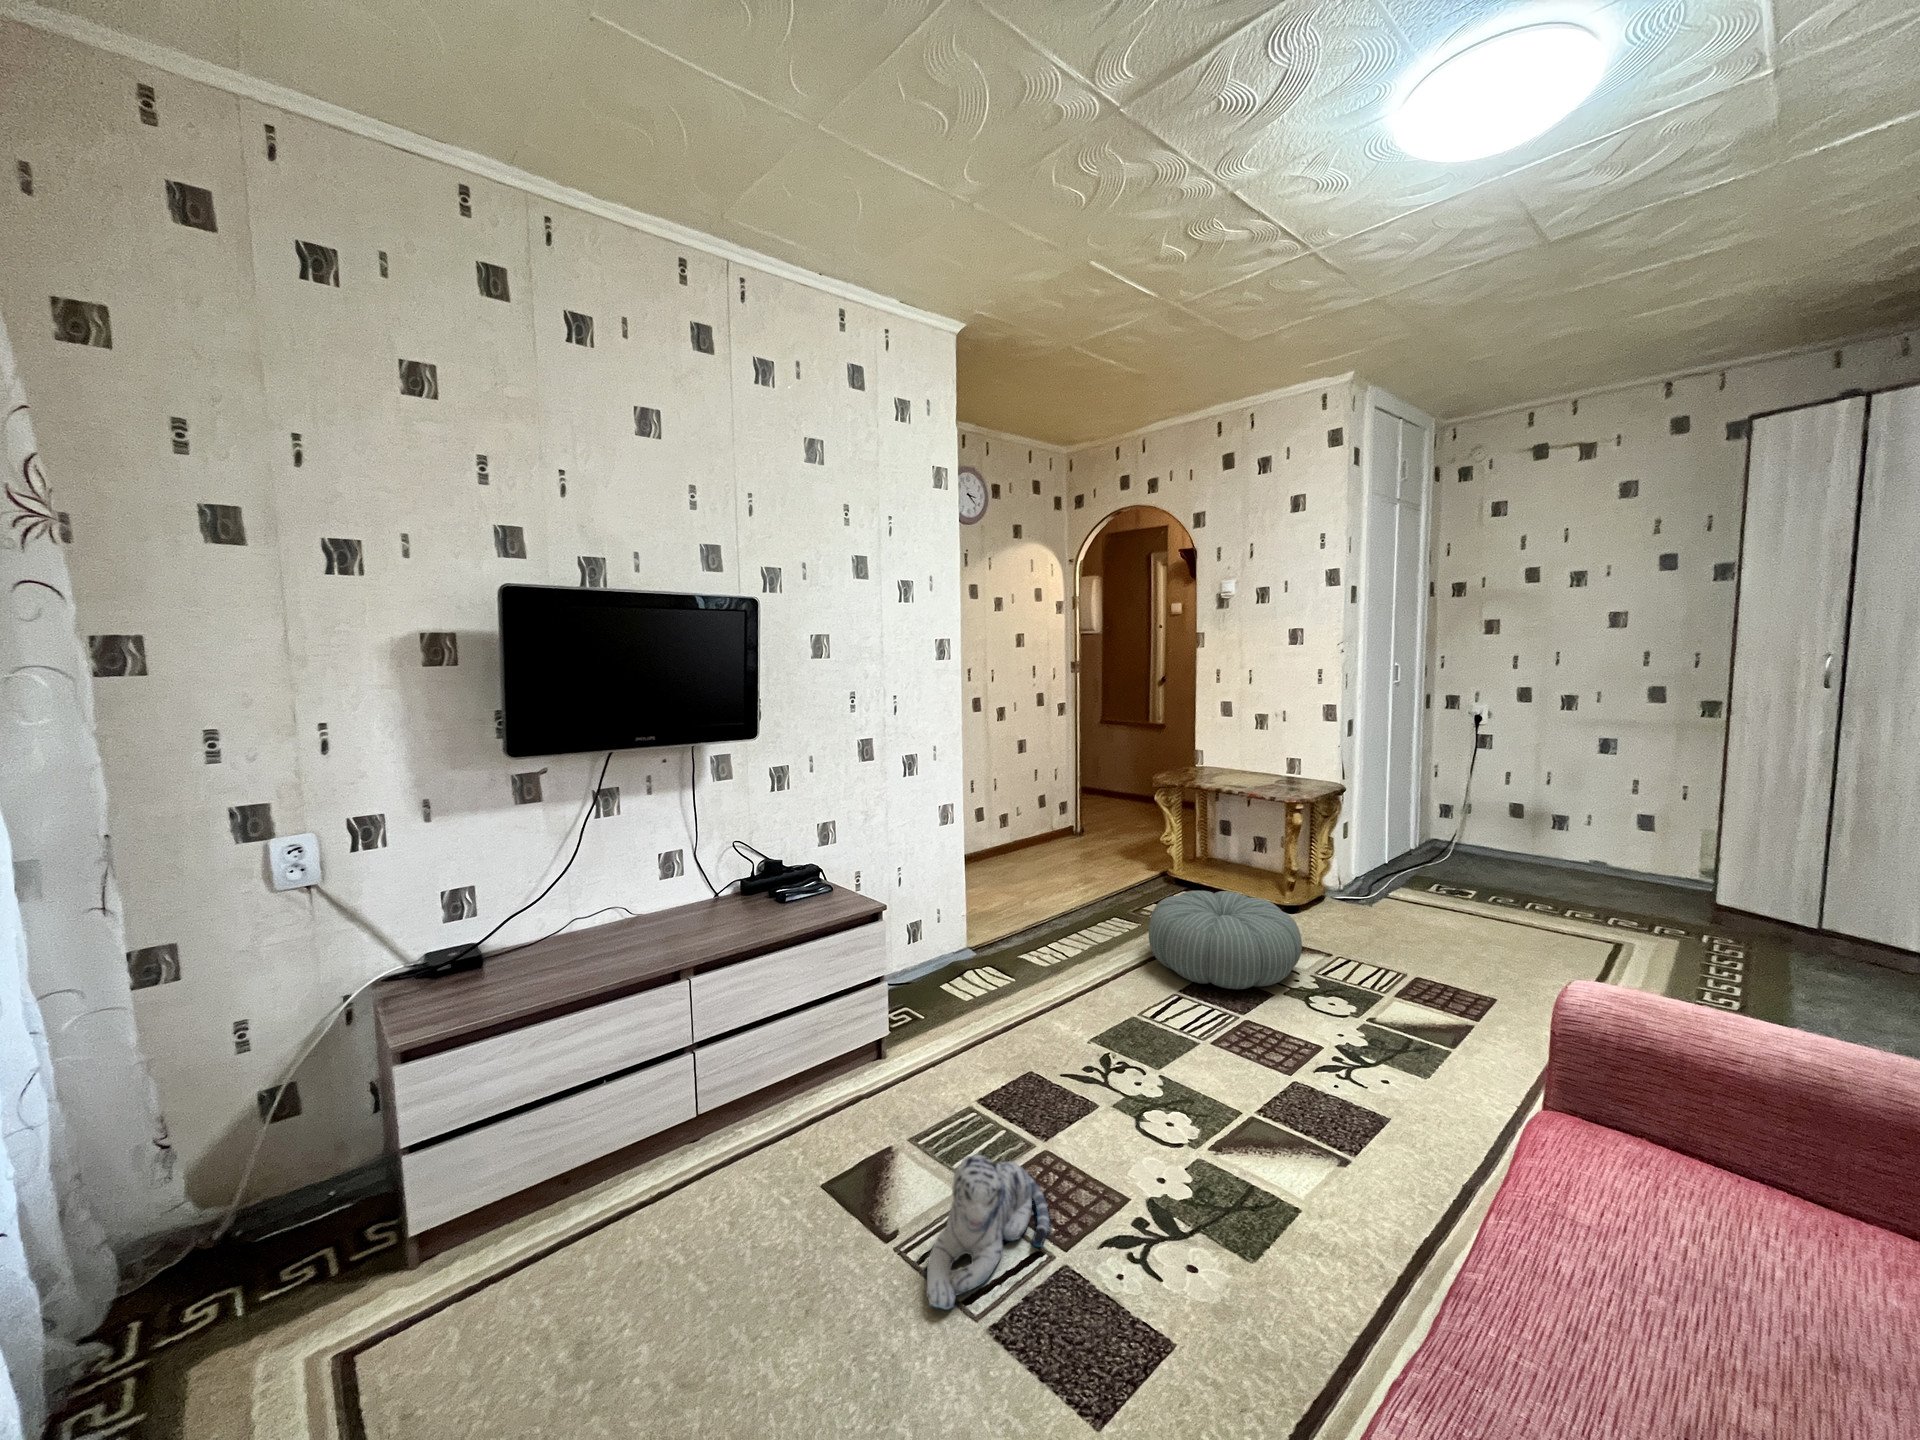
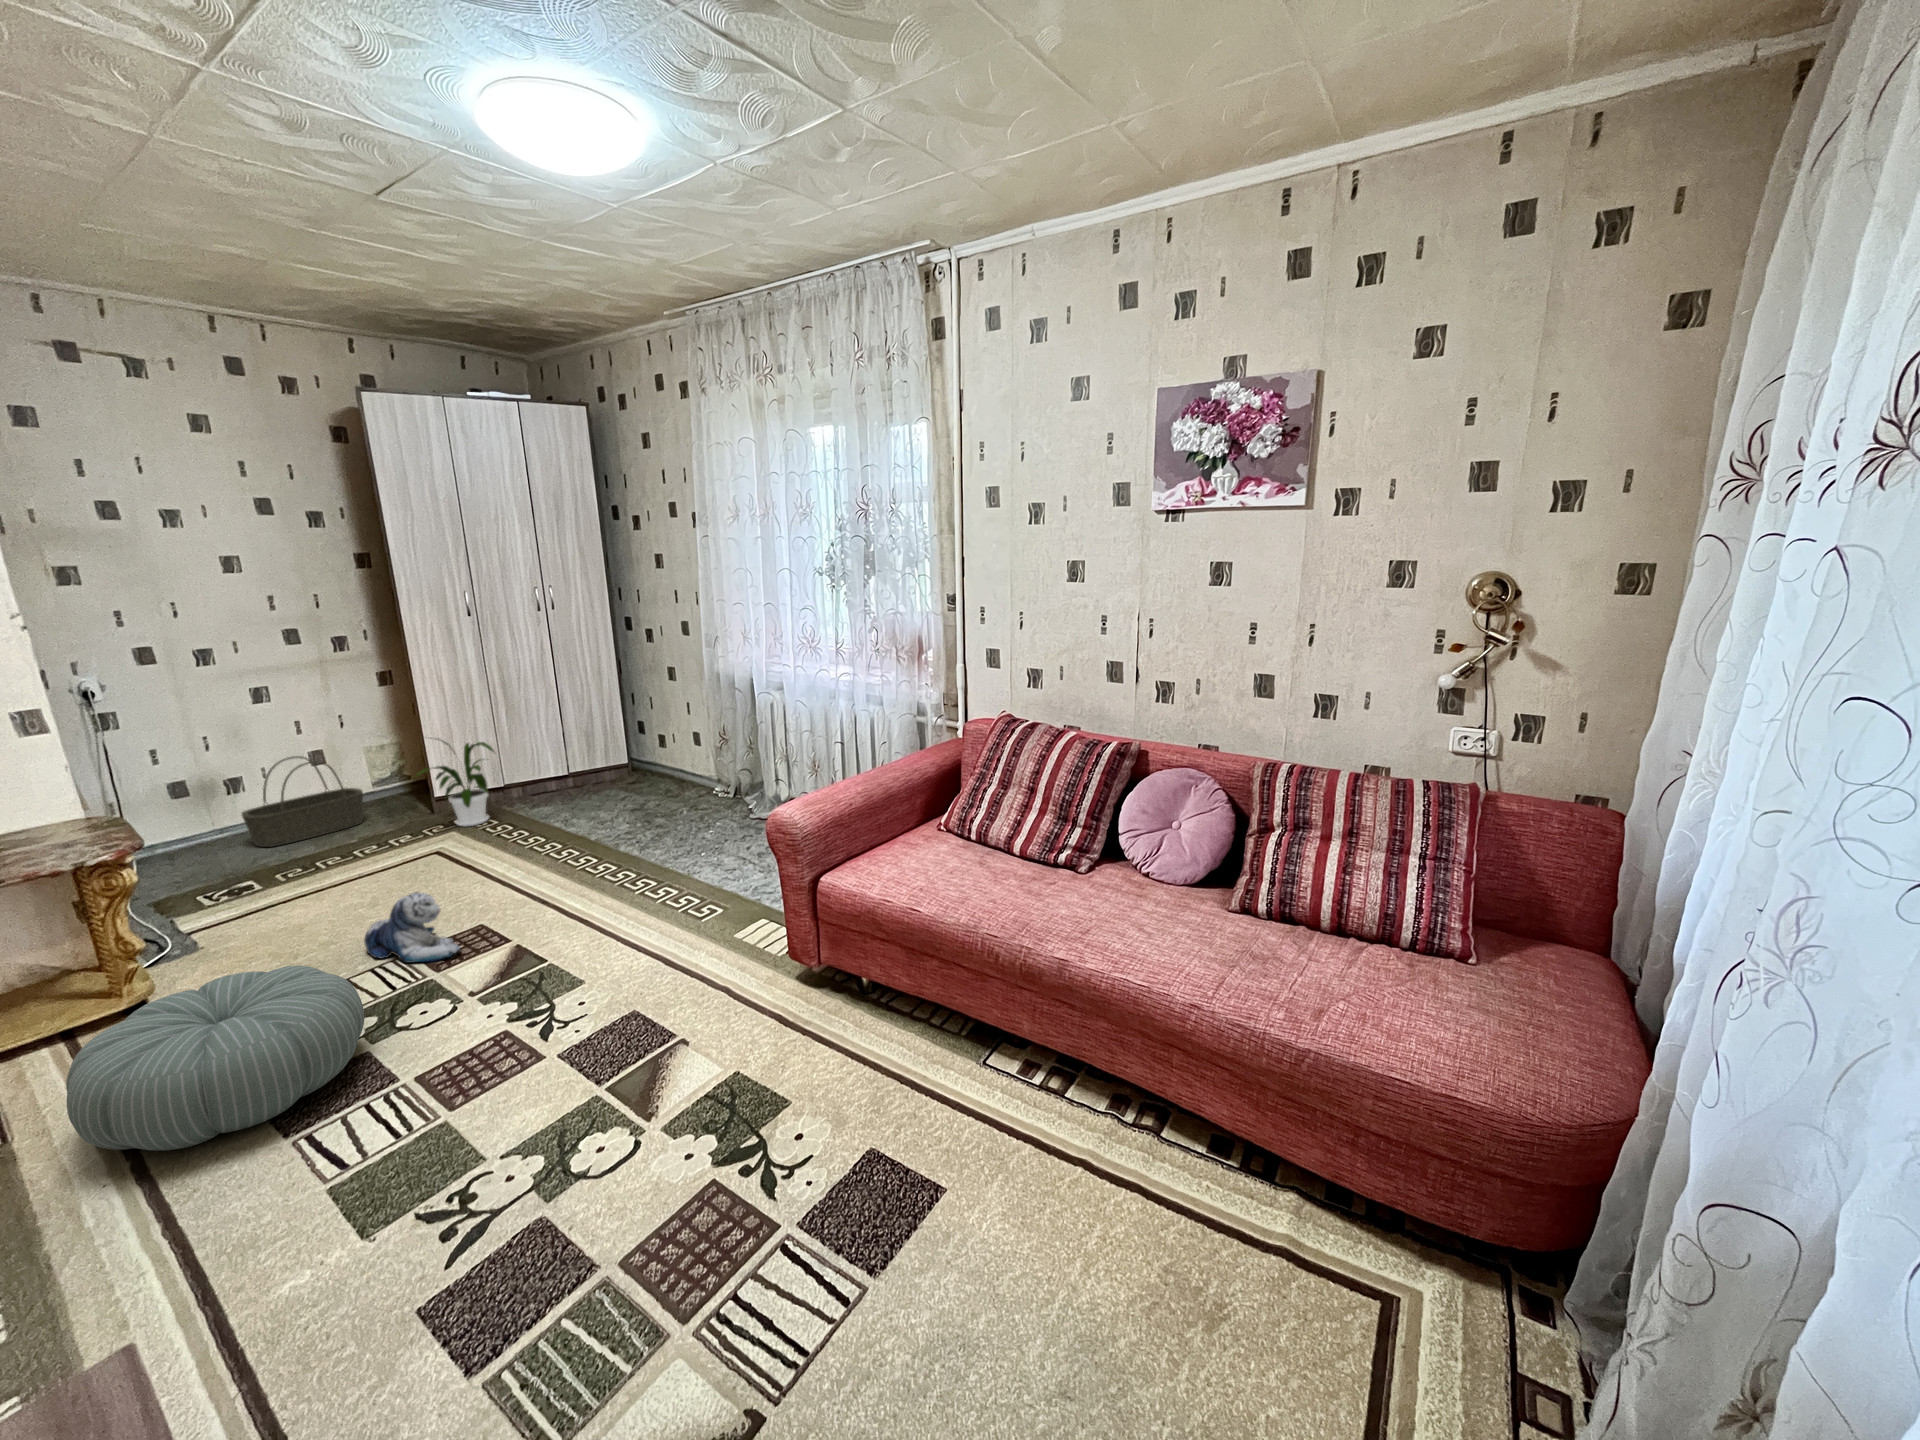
basket: none [1548,807,1676,895] -> present [242,756,363,847]
house plant: none [1666,821,1806,949] -> present [416,738,494,826]
plush toy: present [927,1154,1050,1310] -> present [364,892,459,963]

